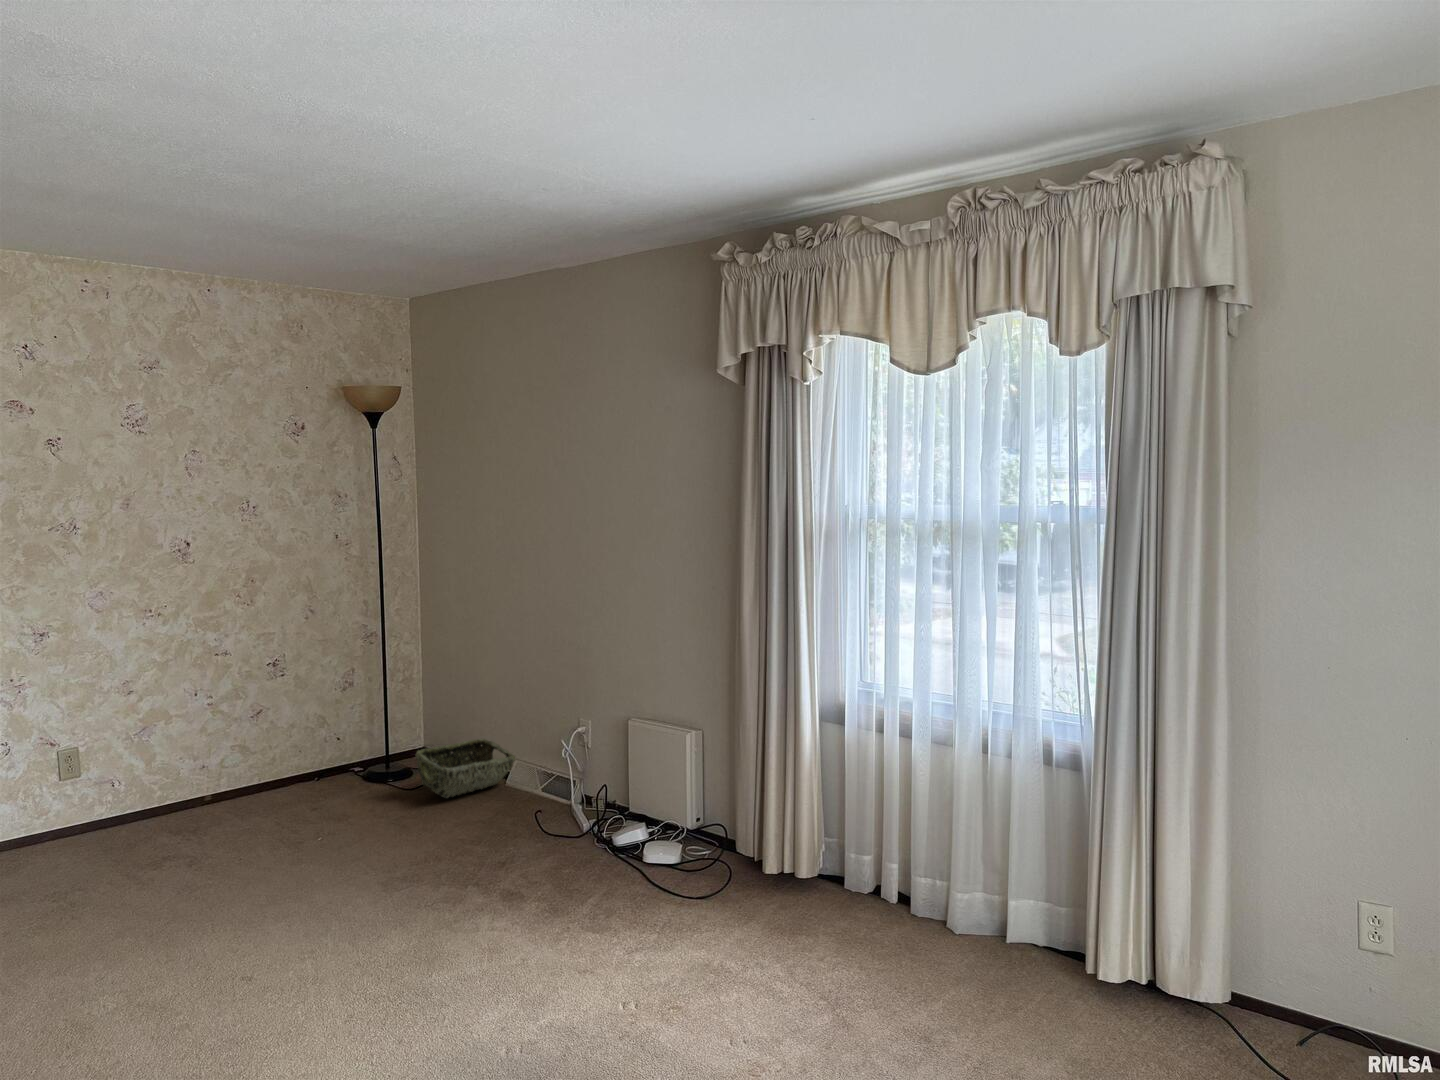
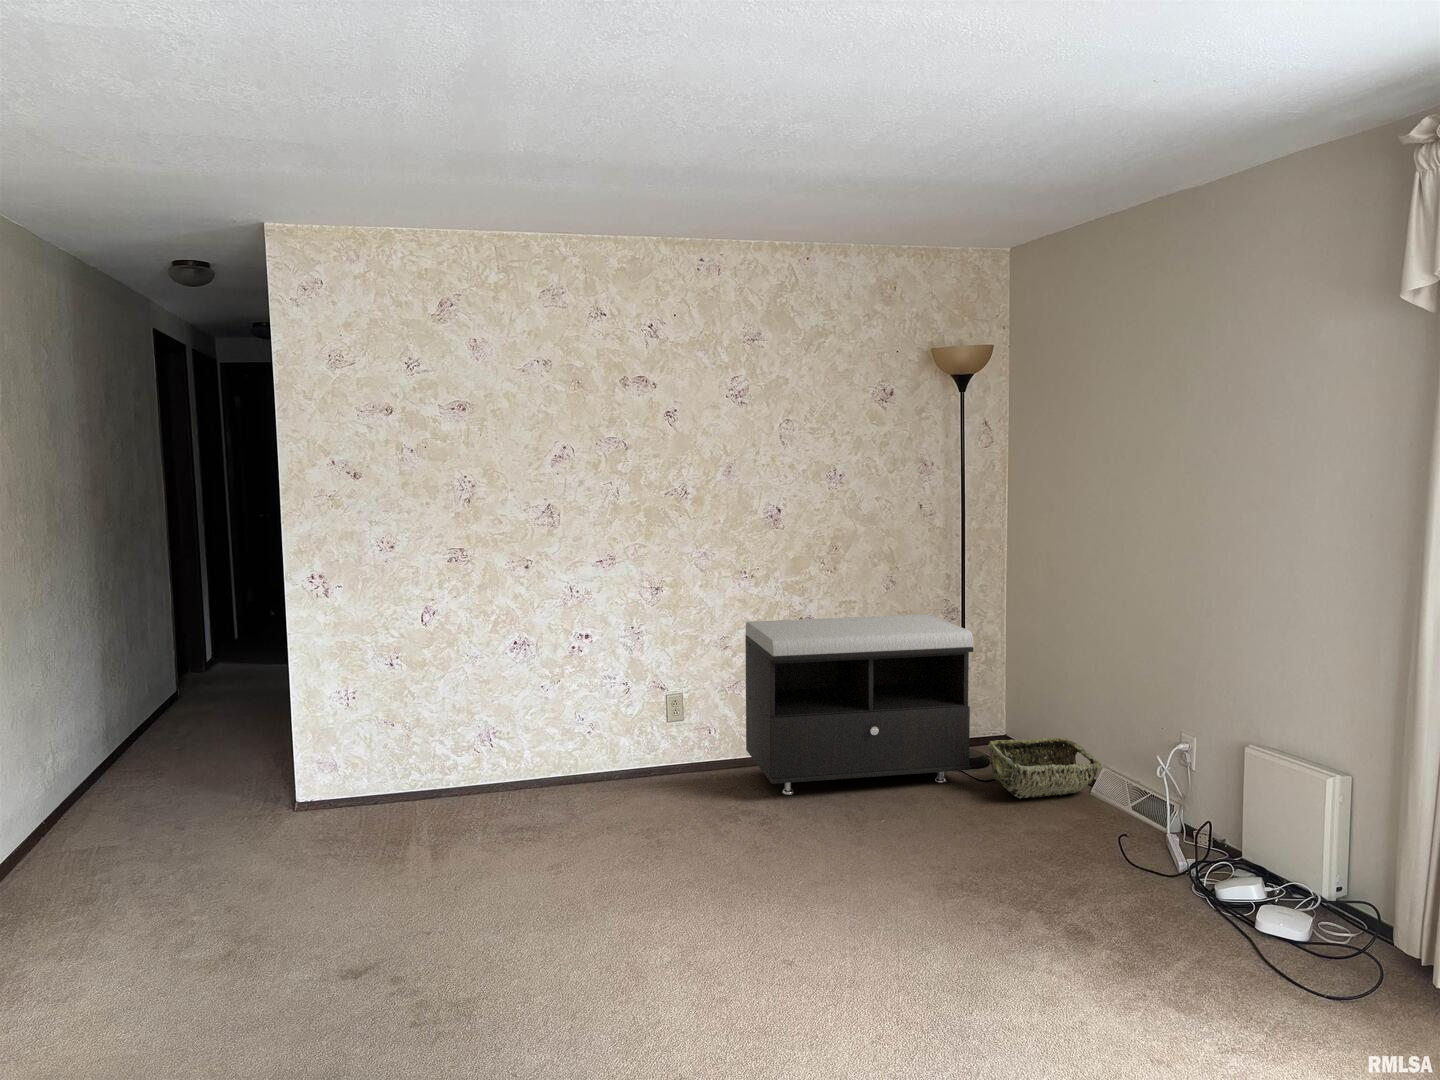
storage bench: none [151,640,398,837] -> present [745,614,973,795]

